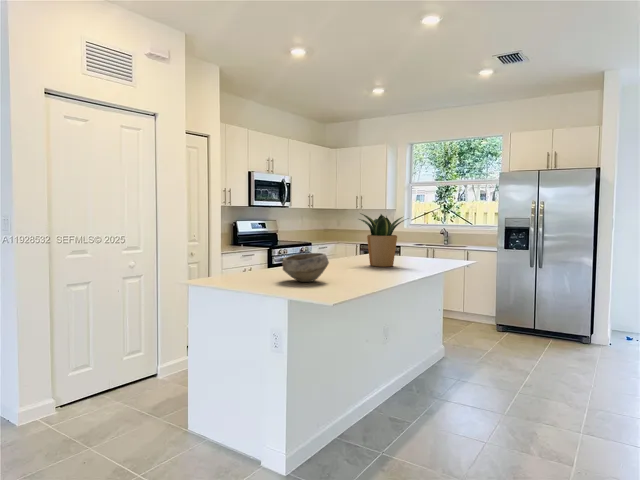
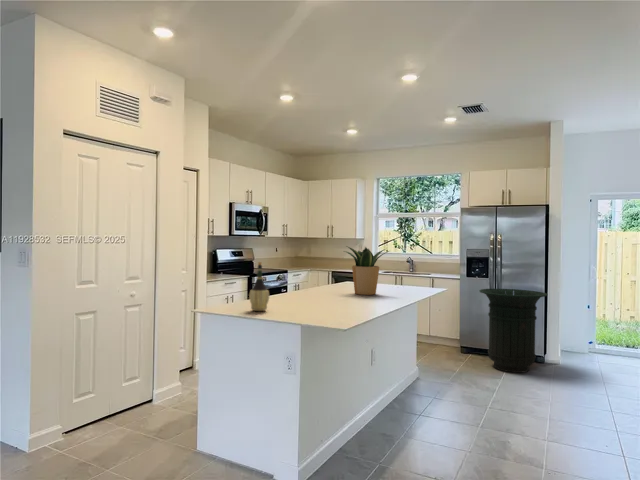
wine bottle: none [238,228,260,283] -> present [249,262,269,311]
bowl: present [282,253,329,282] -> none [288,284,329,310]
trash can: none [517,262,597,355] -> present [480,289,547,373]

